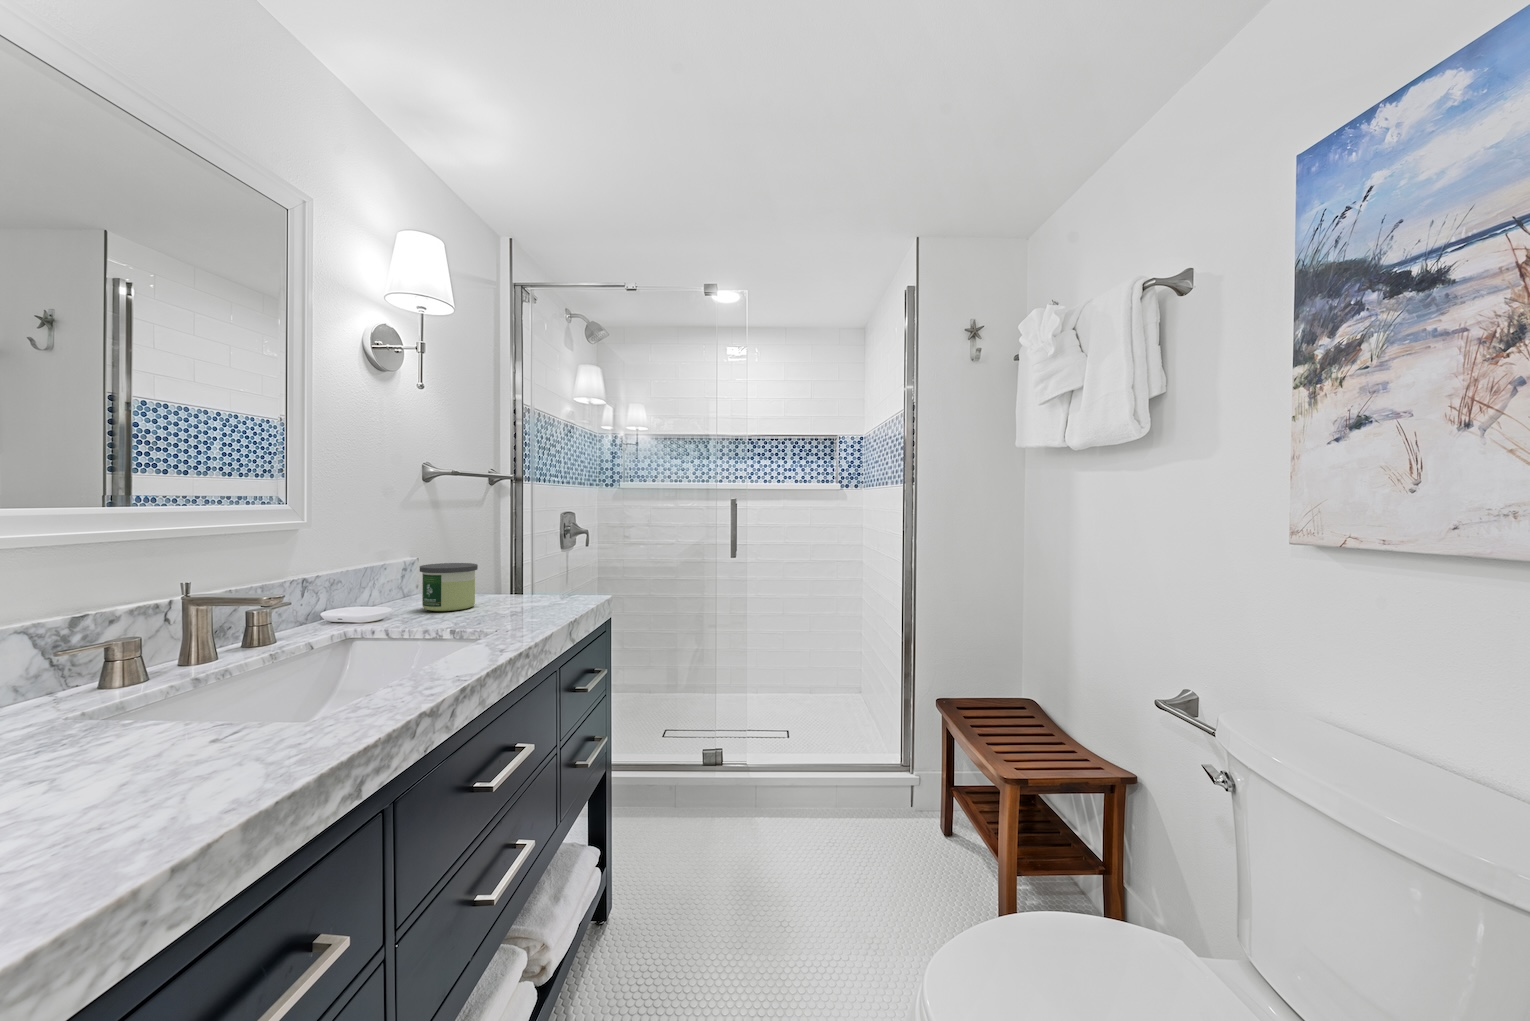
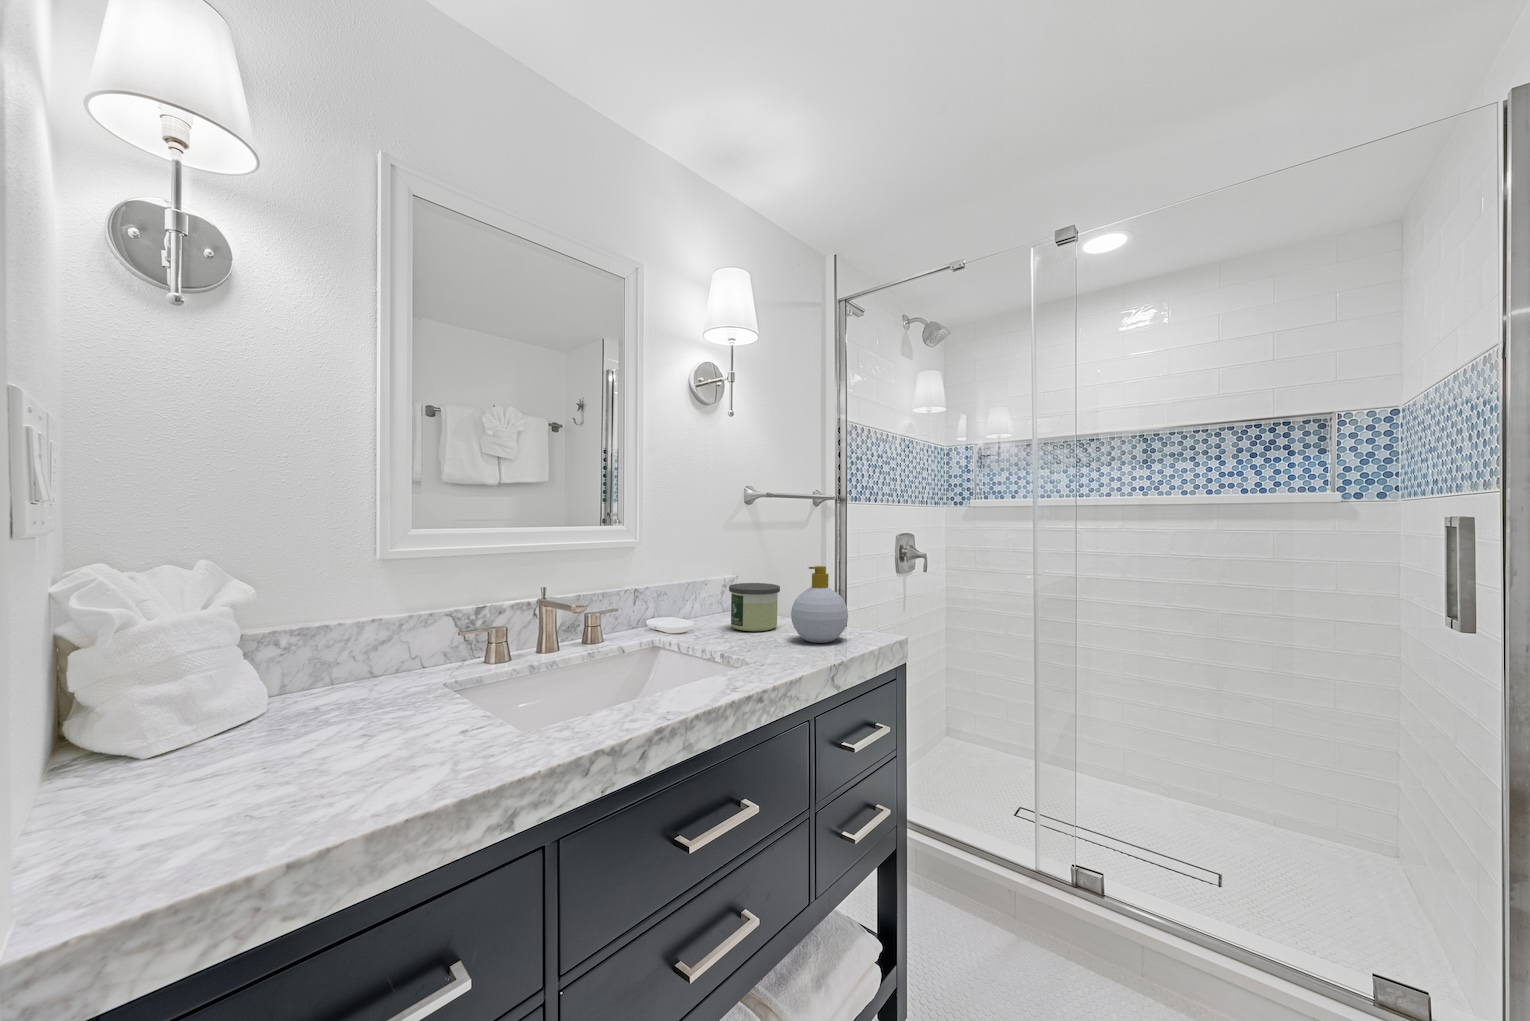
soap bottle: none [504,538,561,611] -> present [791,566,848,643]

